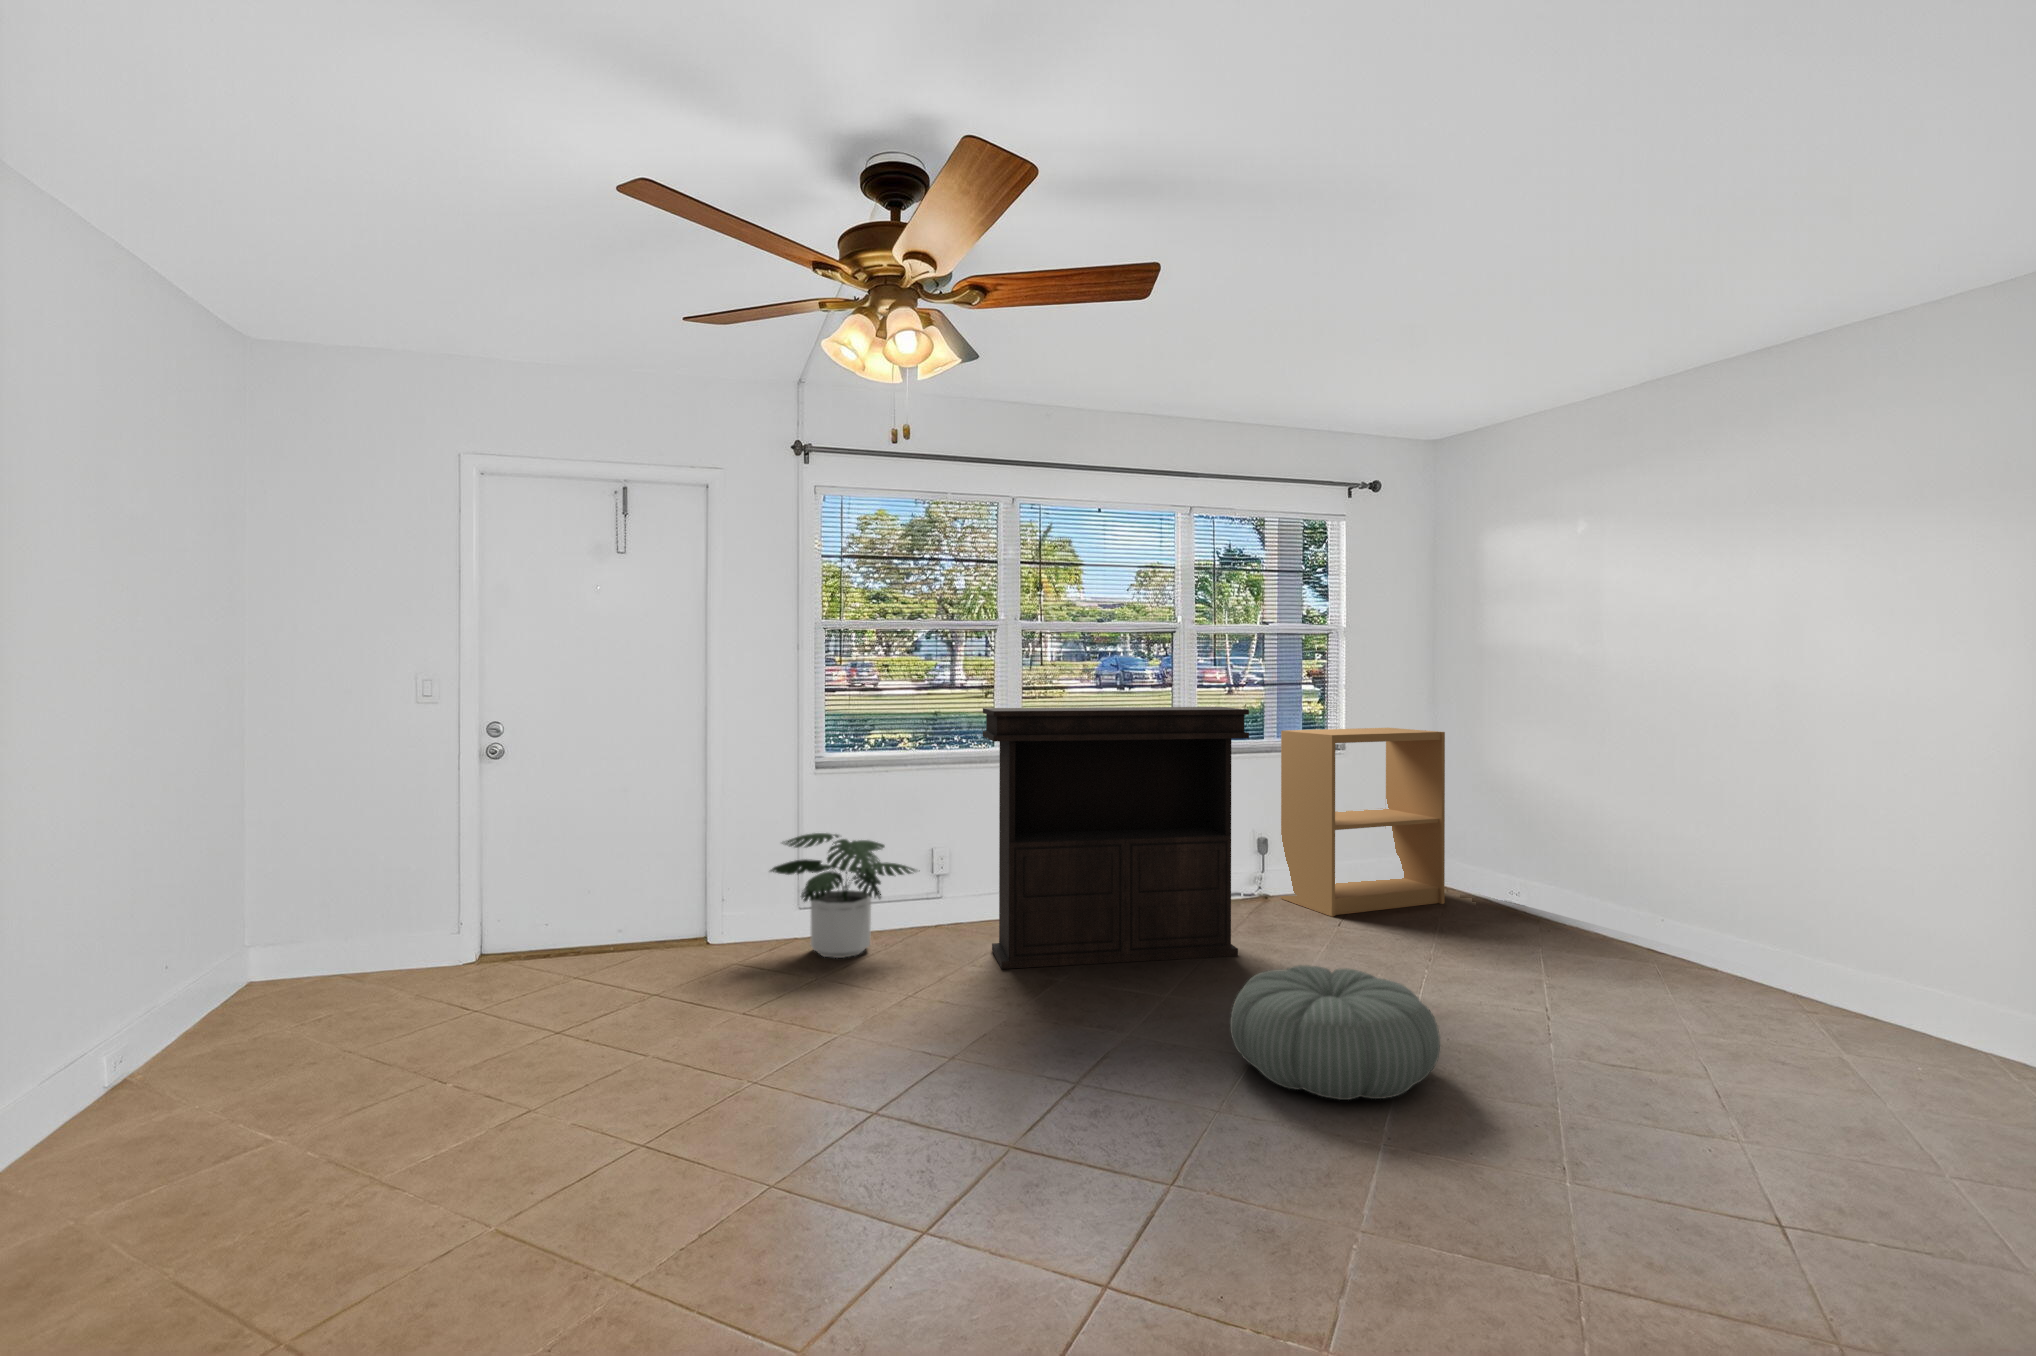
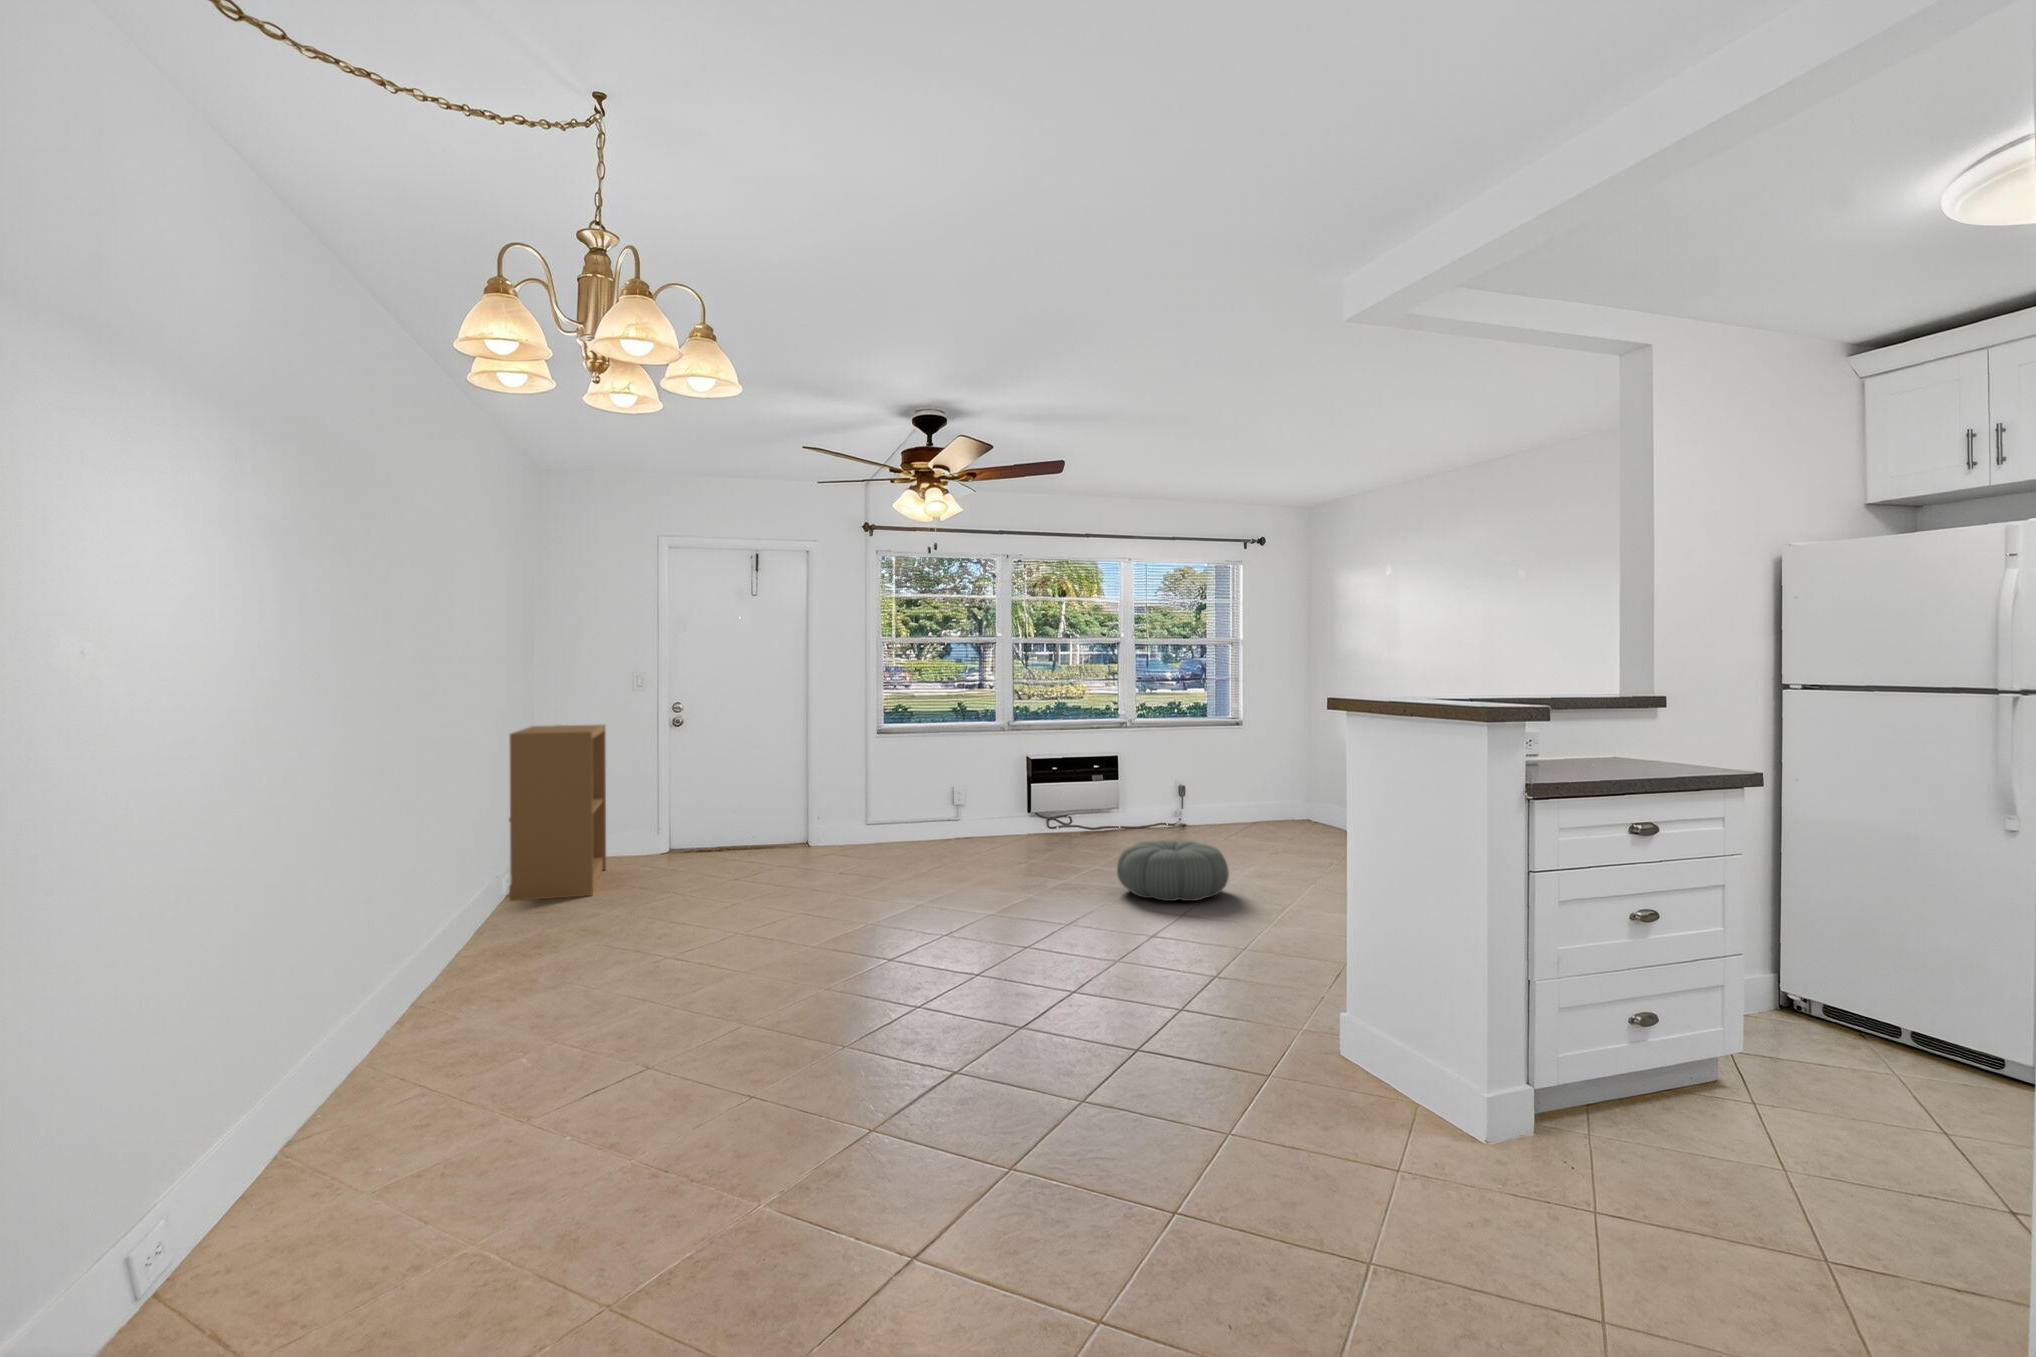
console table: present [983,707,1249,969] -> none [985,694,1154,857]
bookshelf: present [1281,728,1445,917] -> present [509,725,606,901]
potted plant: present [770,833,916,958] -> none [850,775,945,852]

